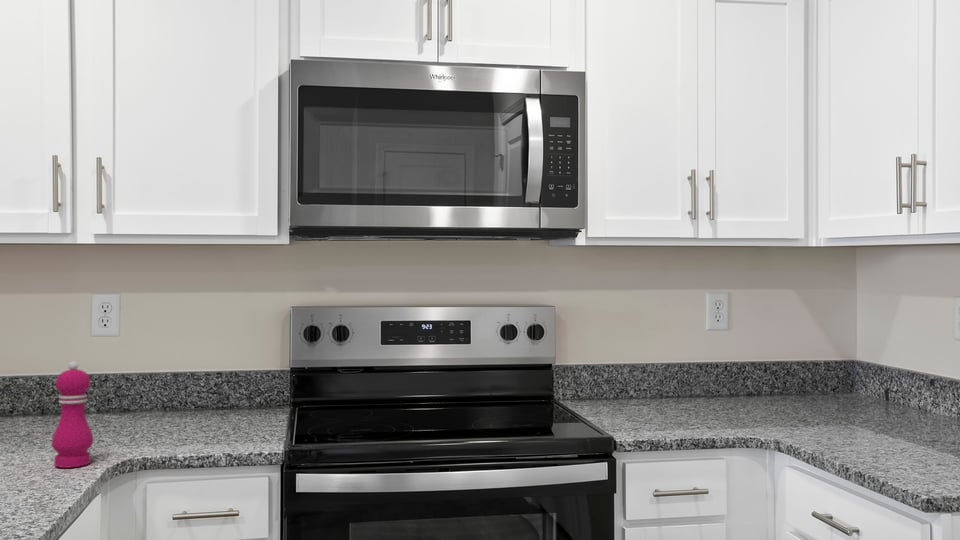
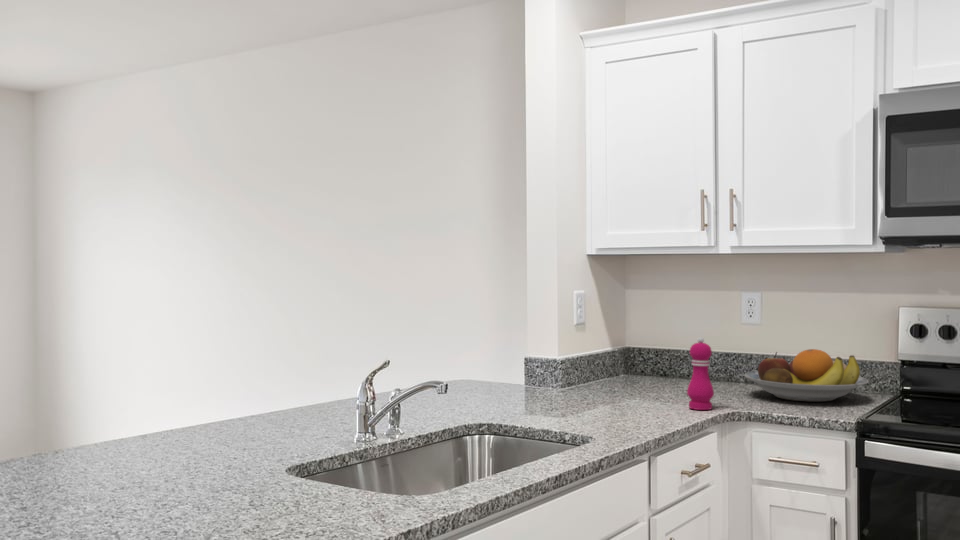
fruit bowl: none [114,364,267,431] -> present [744,349,869,402]

